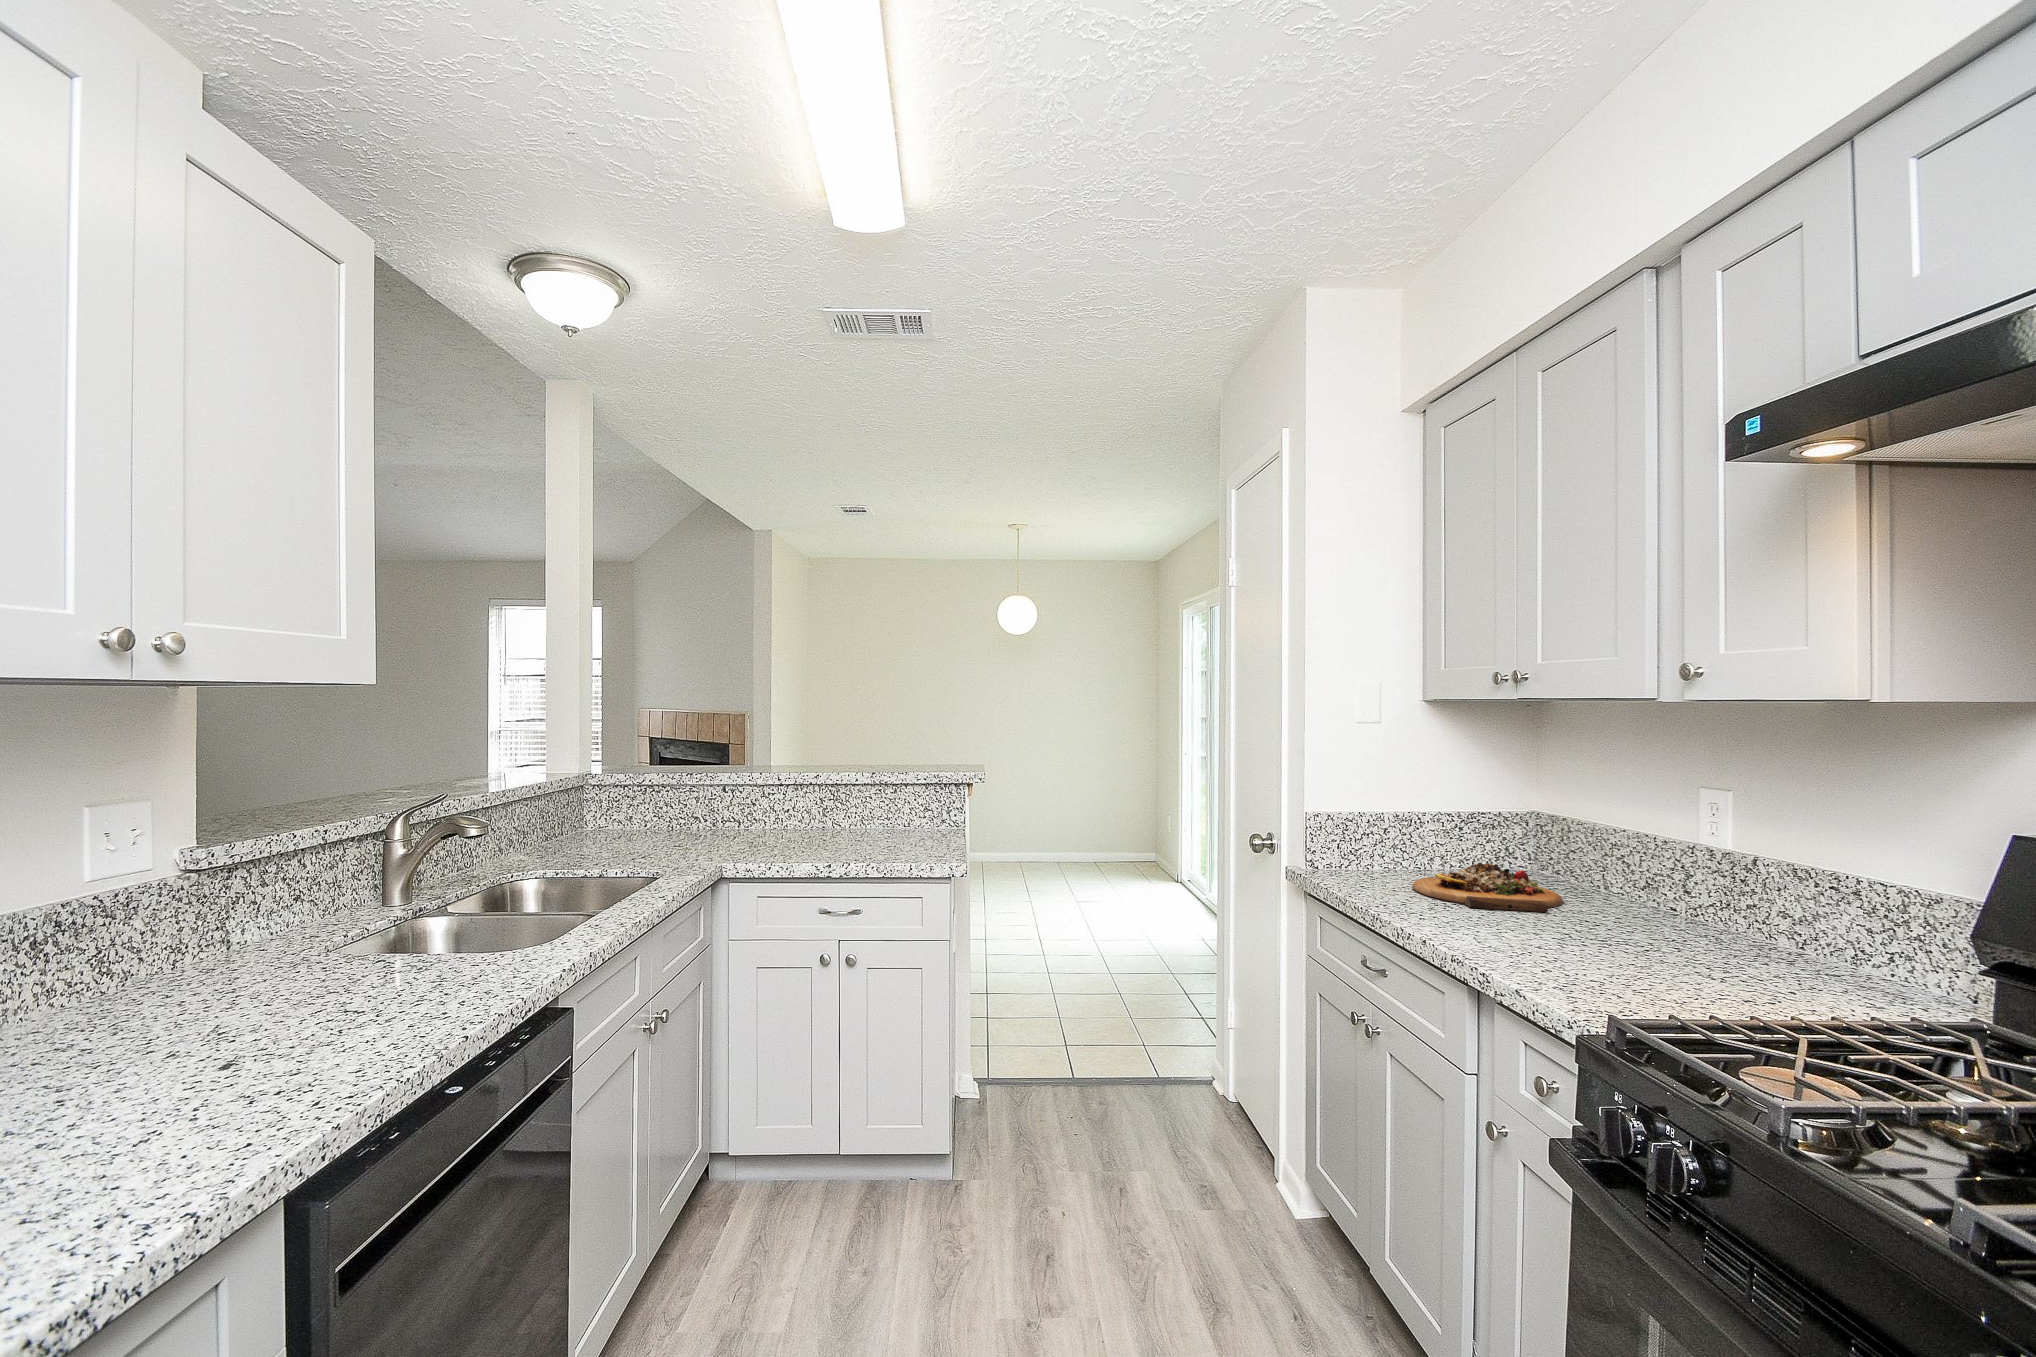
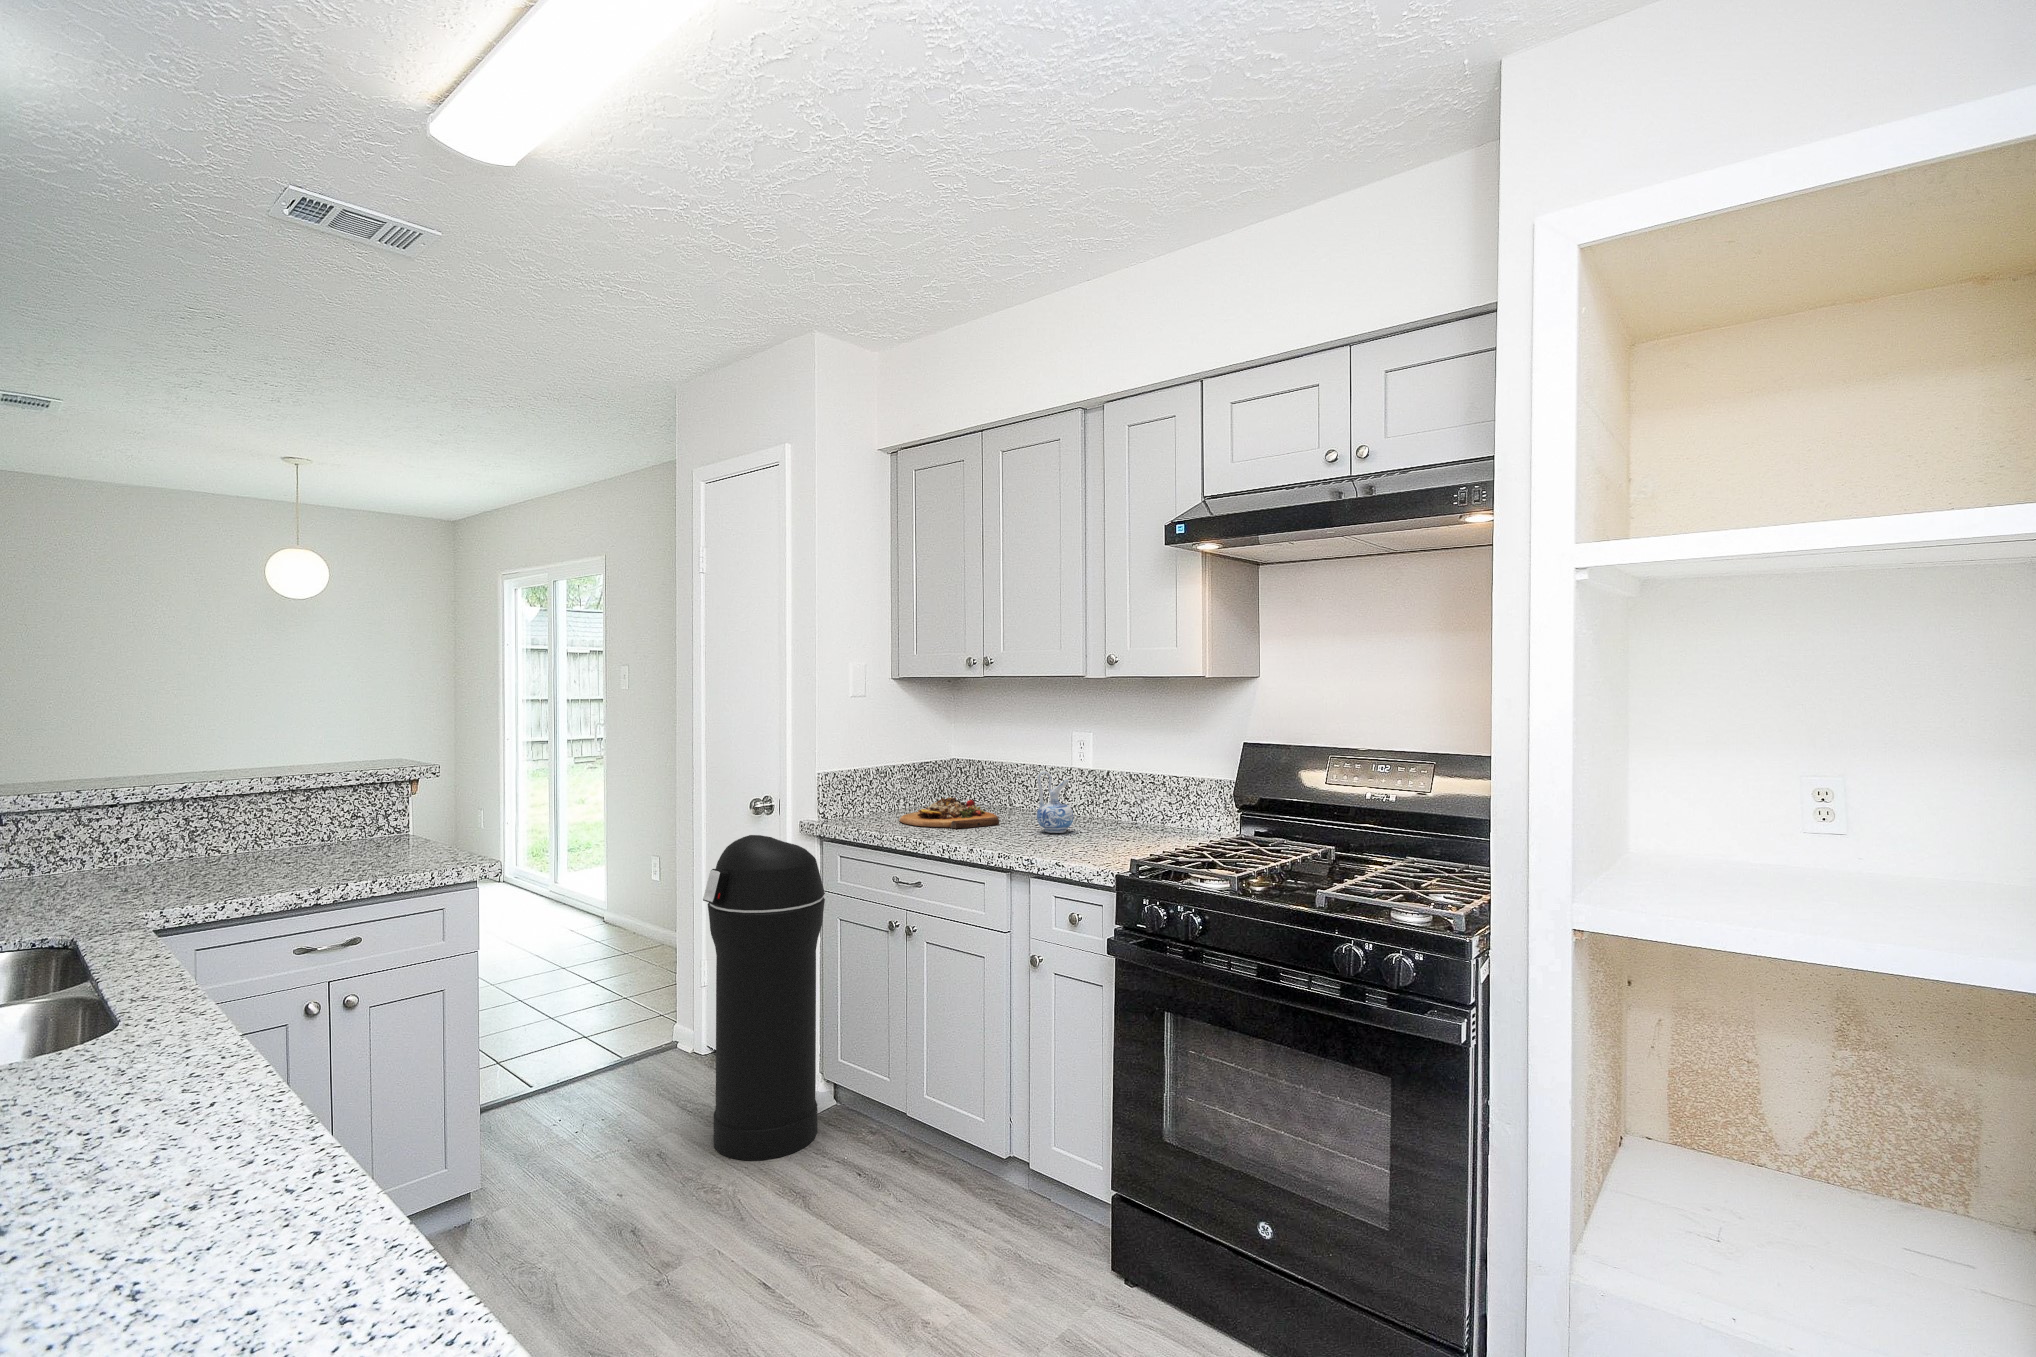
ceramic pitcher: none [1588,842,1656,943] -> present [1037,771,1073,833]
trash can: none [1165,874,1308,1259] -> present [703,835,825,1160]

